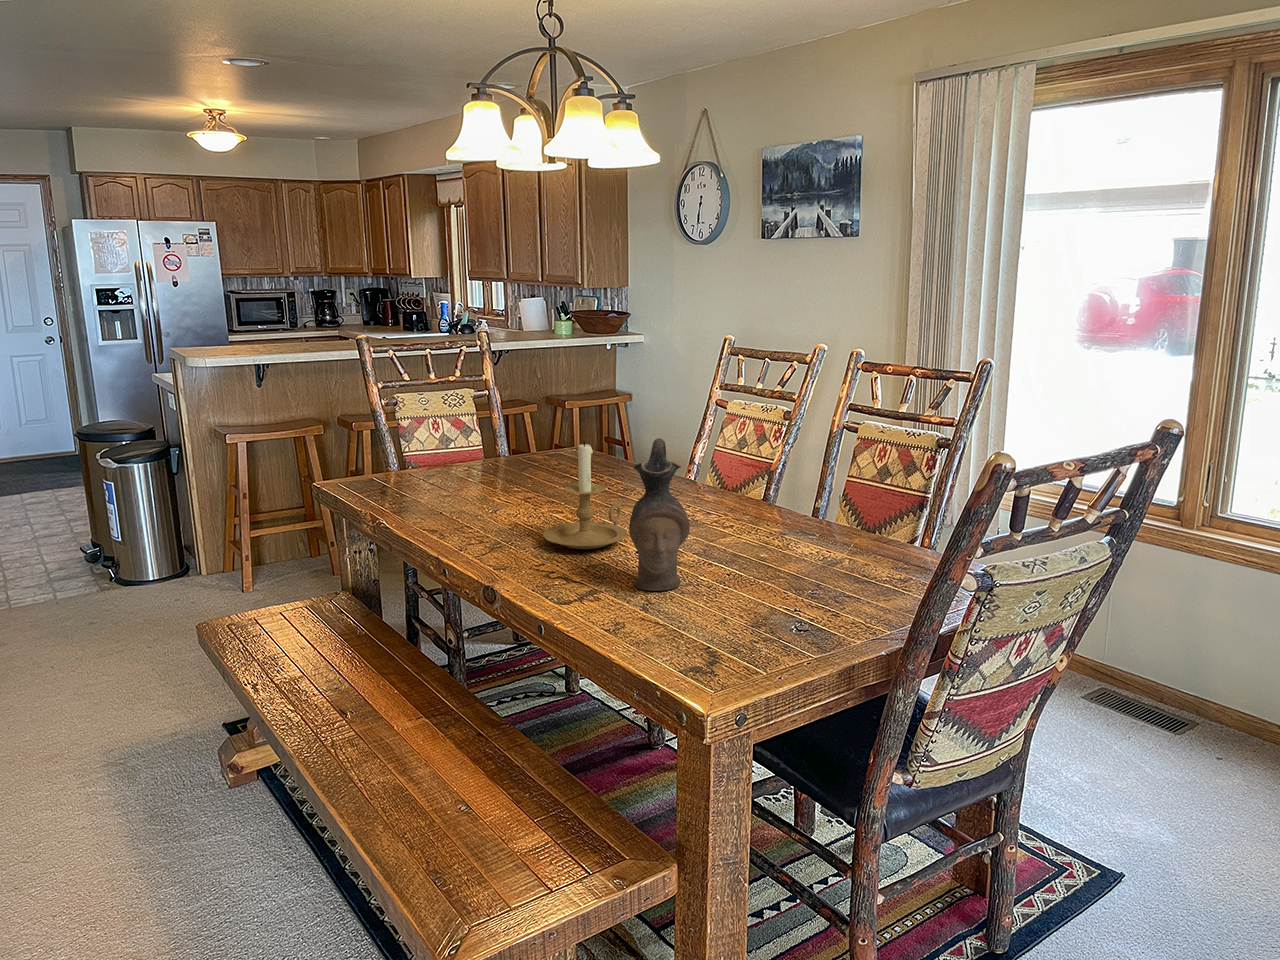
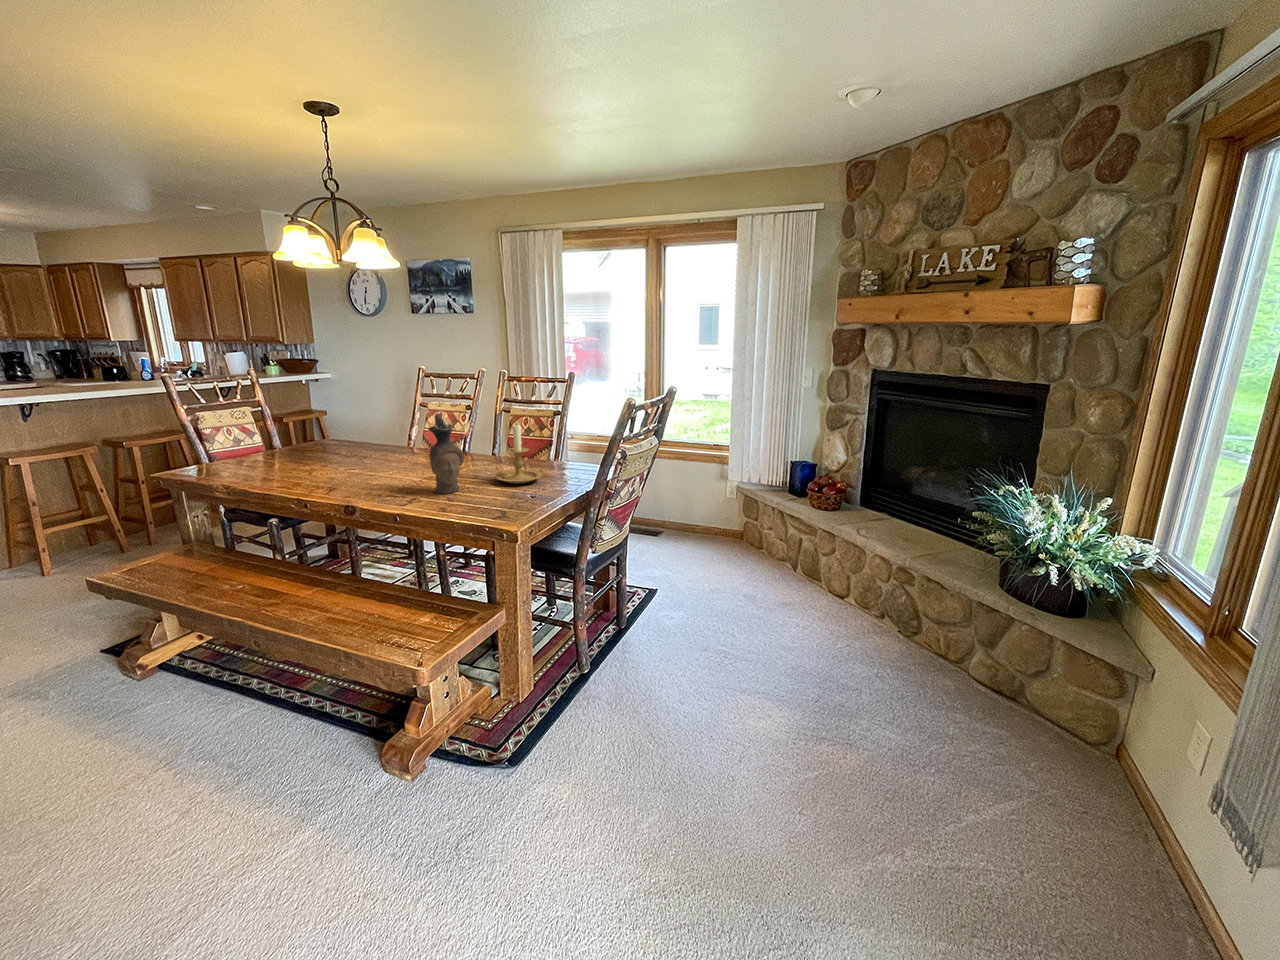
candle holder: present [543,441,627,550] -> present [495,423,543,484]

